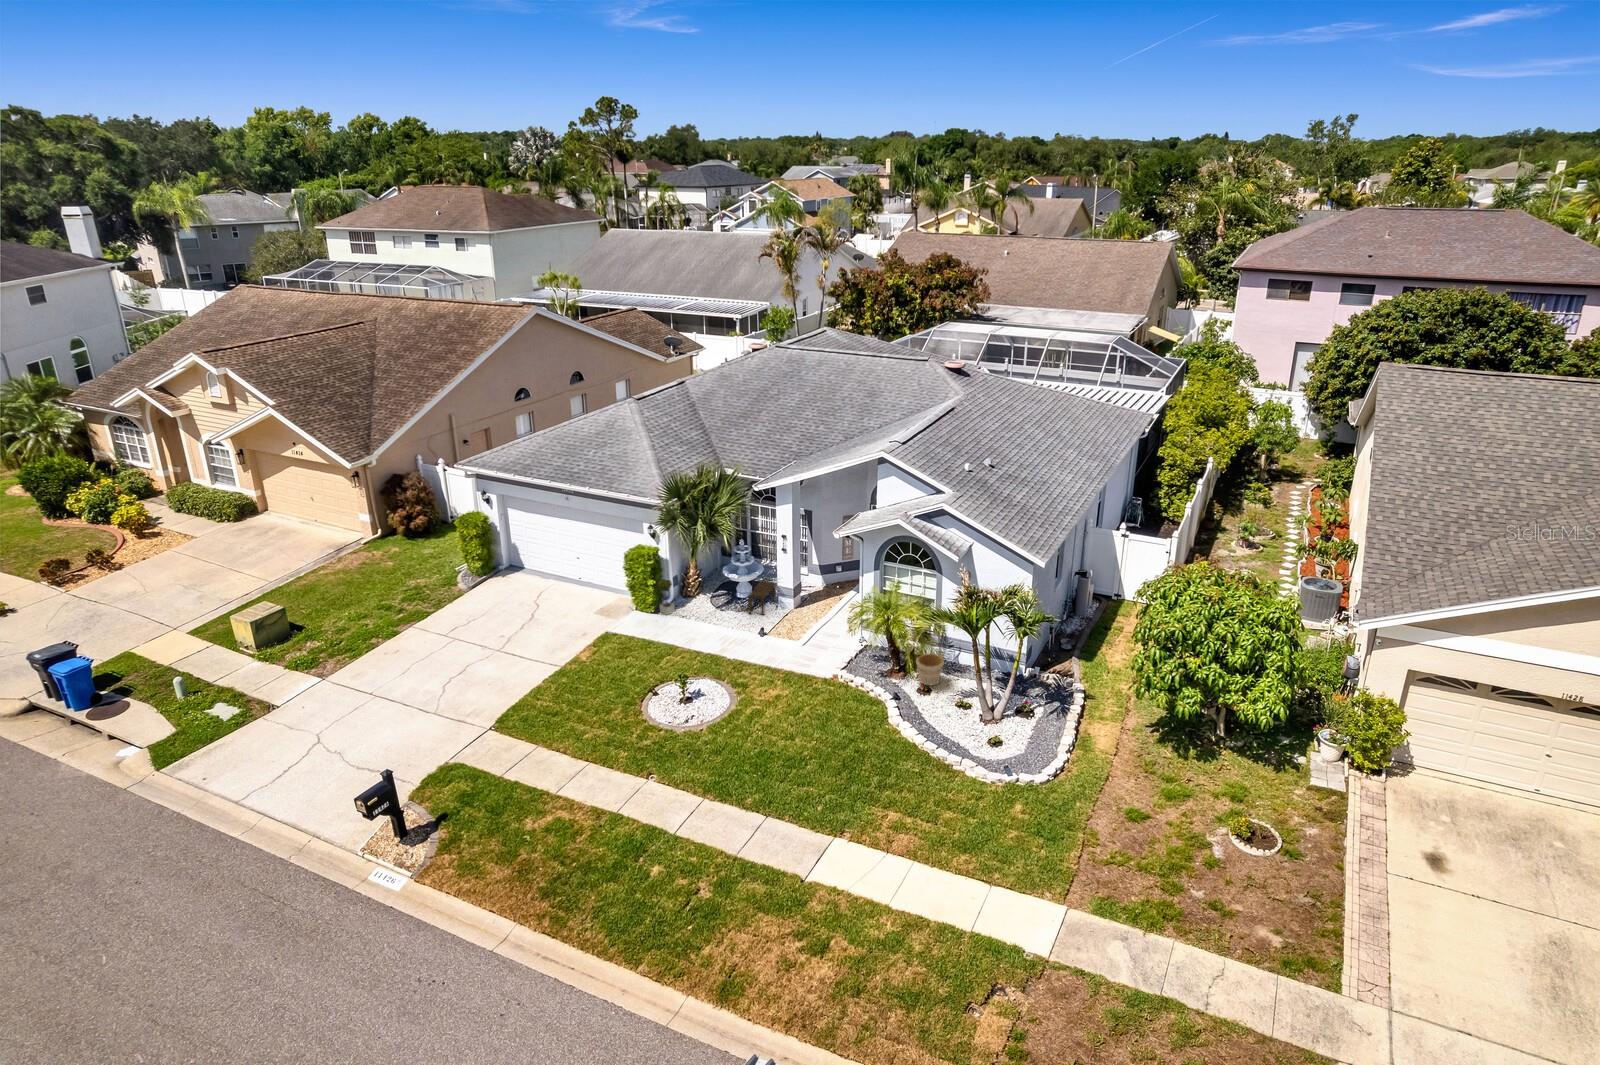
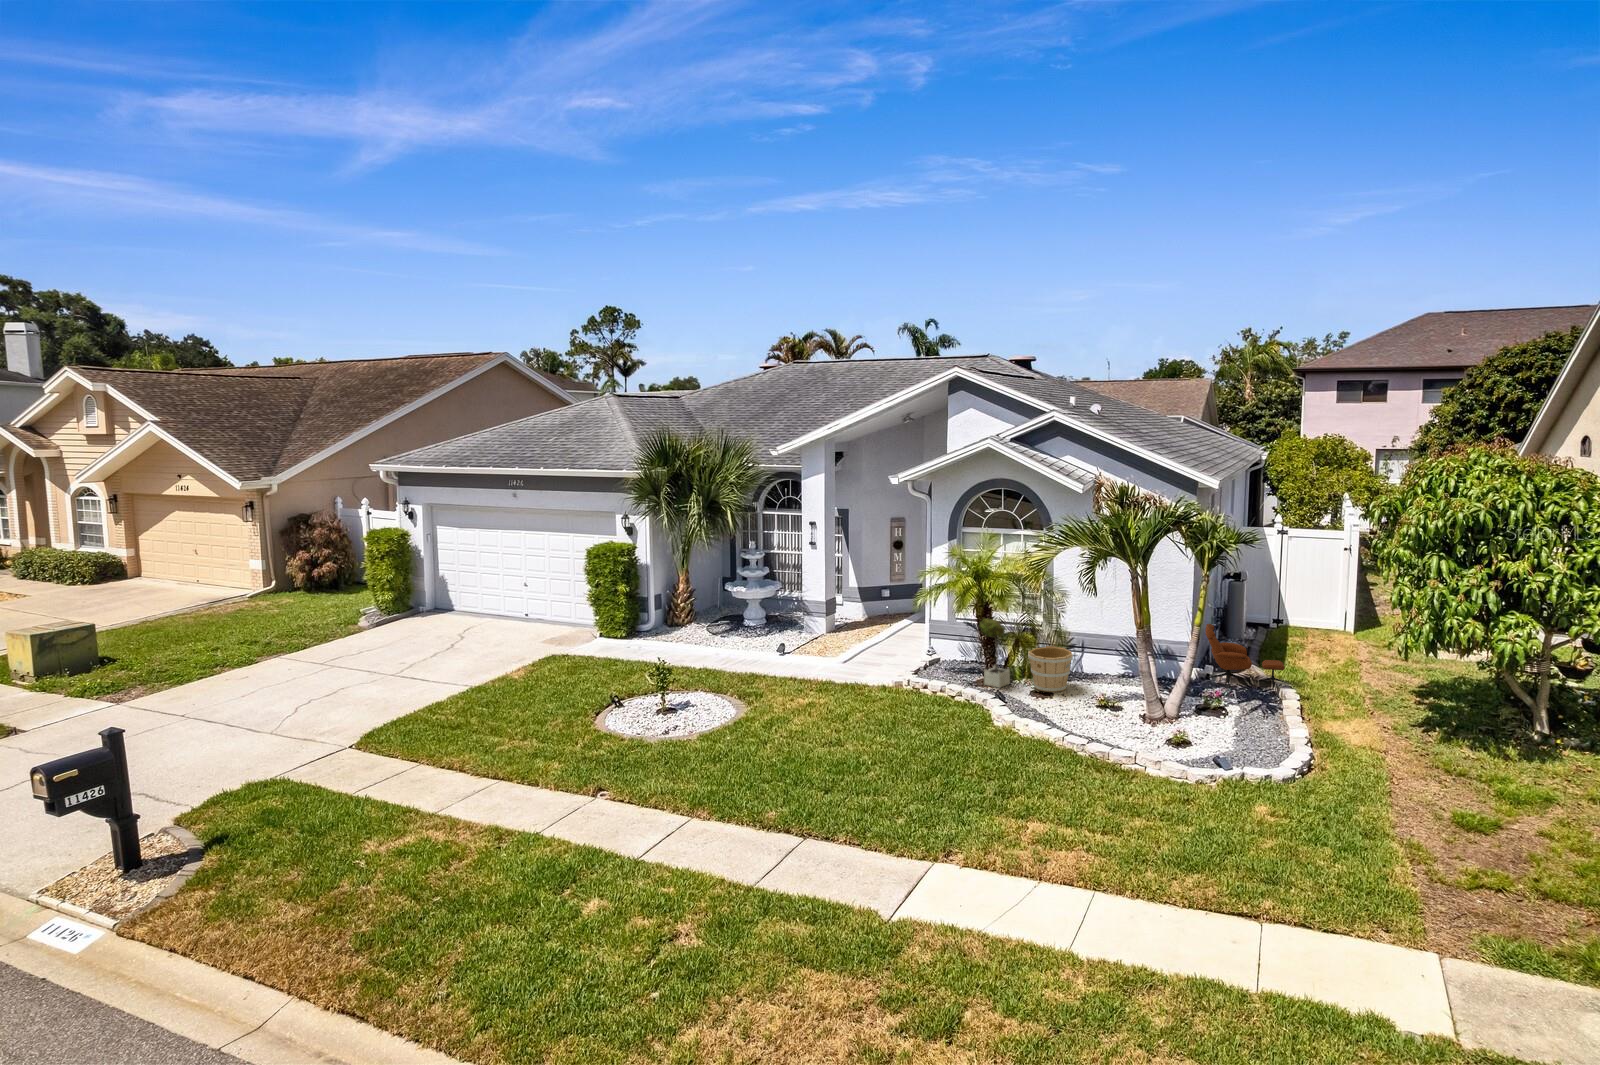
potted tree: present [656,580,675,615] -> present [980,619,1010,688]
bench: present [748,581,776,615] -> none [763,598,804,638]
lounge chair: none [1031,640,1080,684] -> present [1205,624,1289,686]

